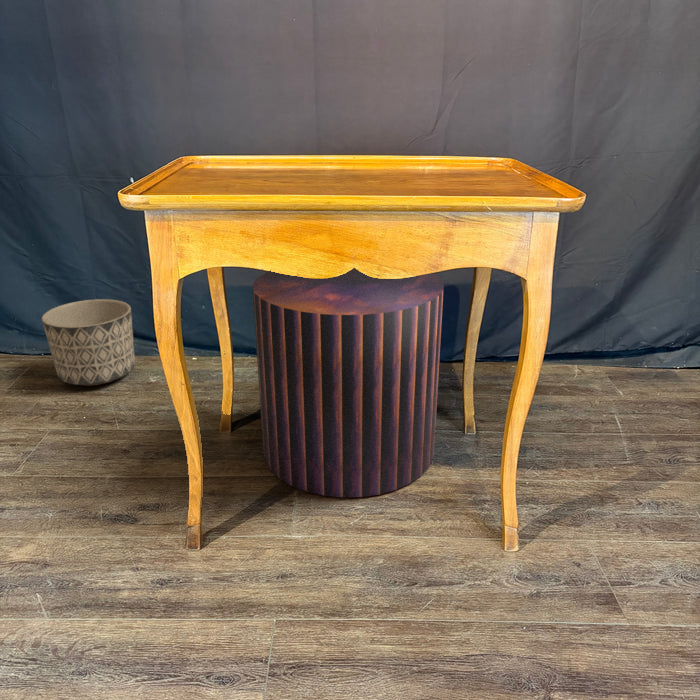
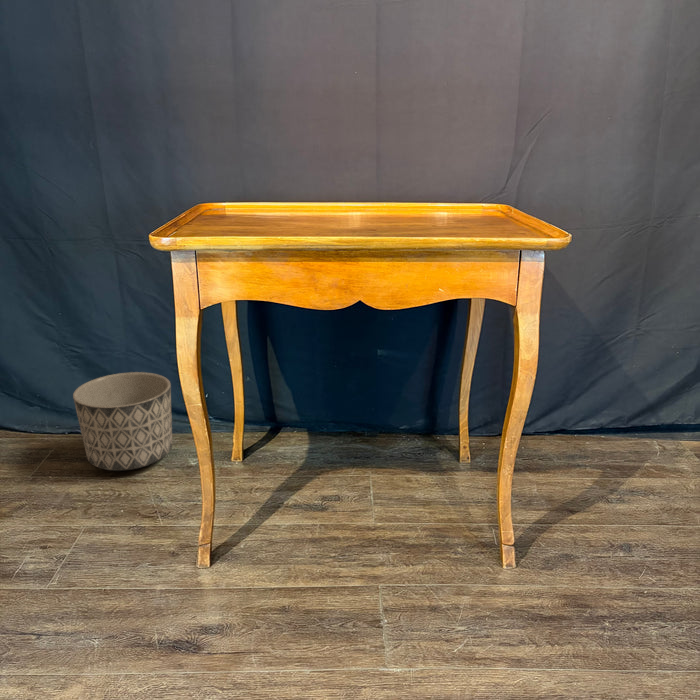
pouf: present [253,269,444,497] -> none [331,332,550,615]

